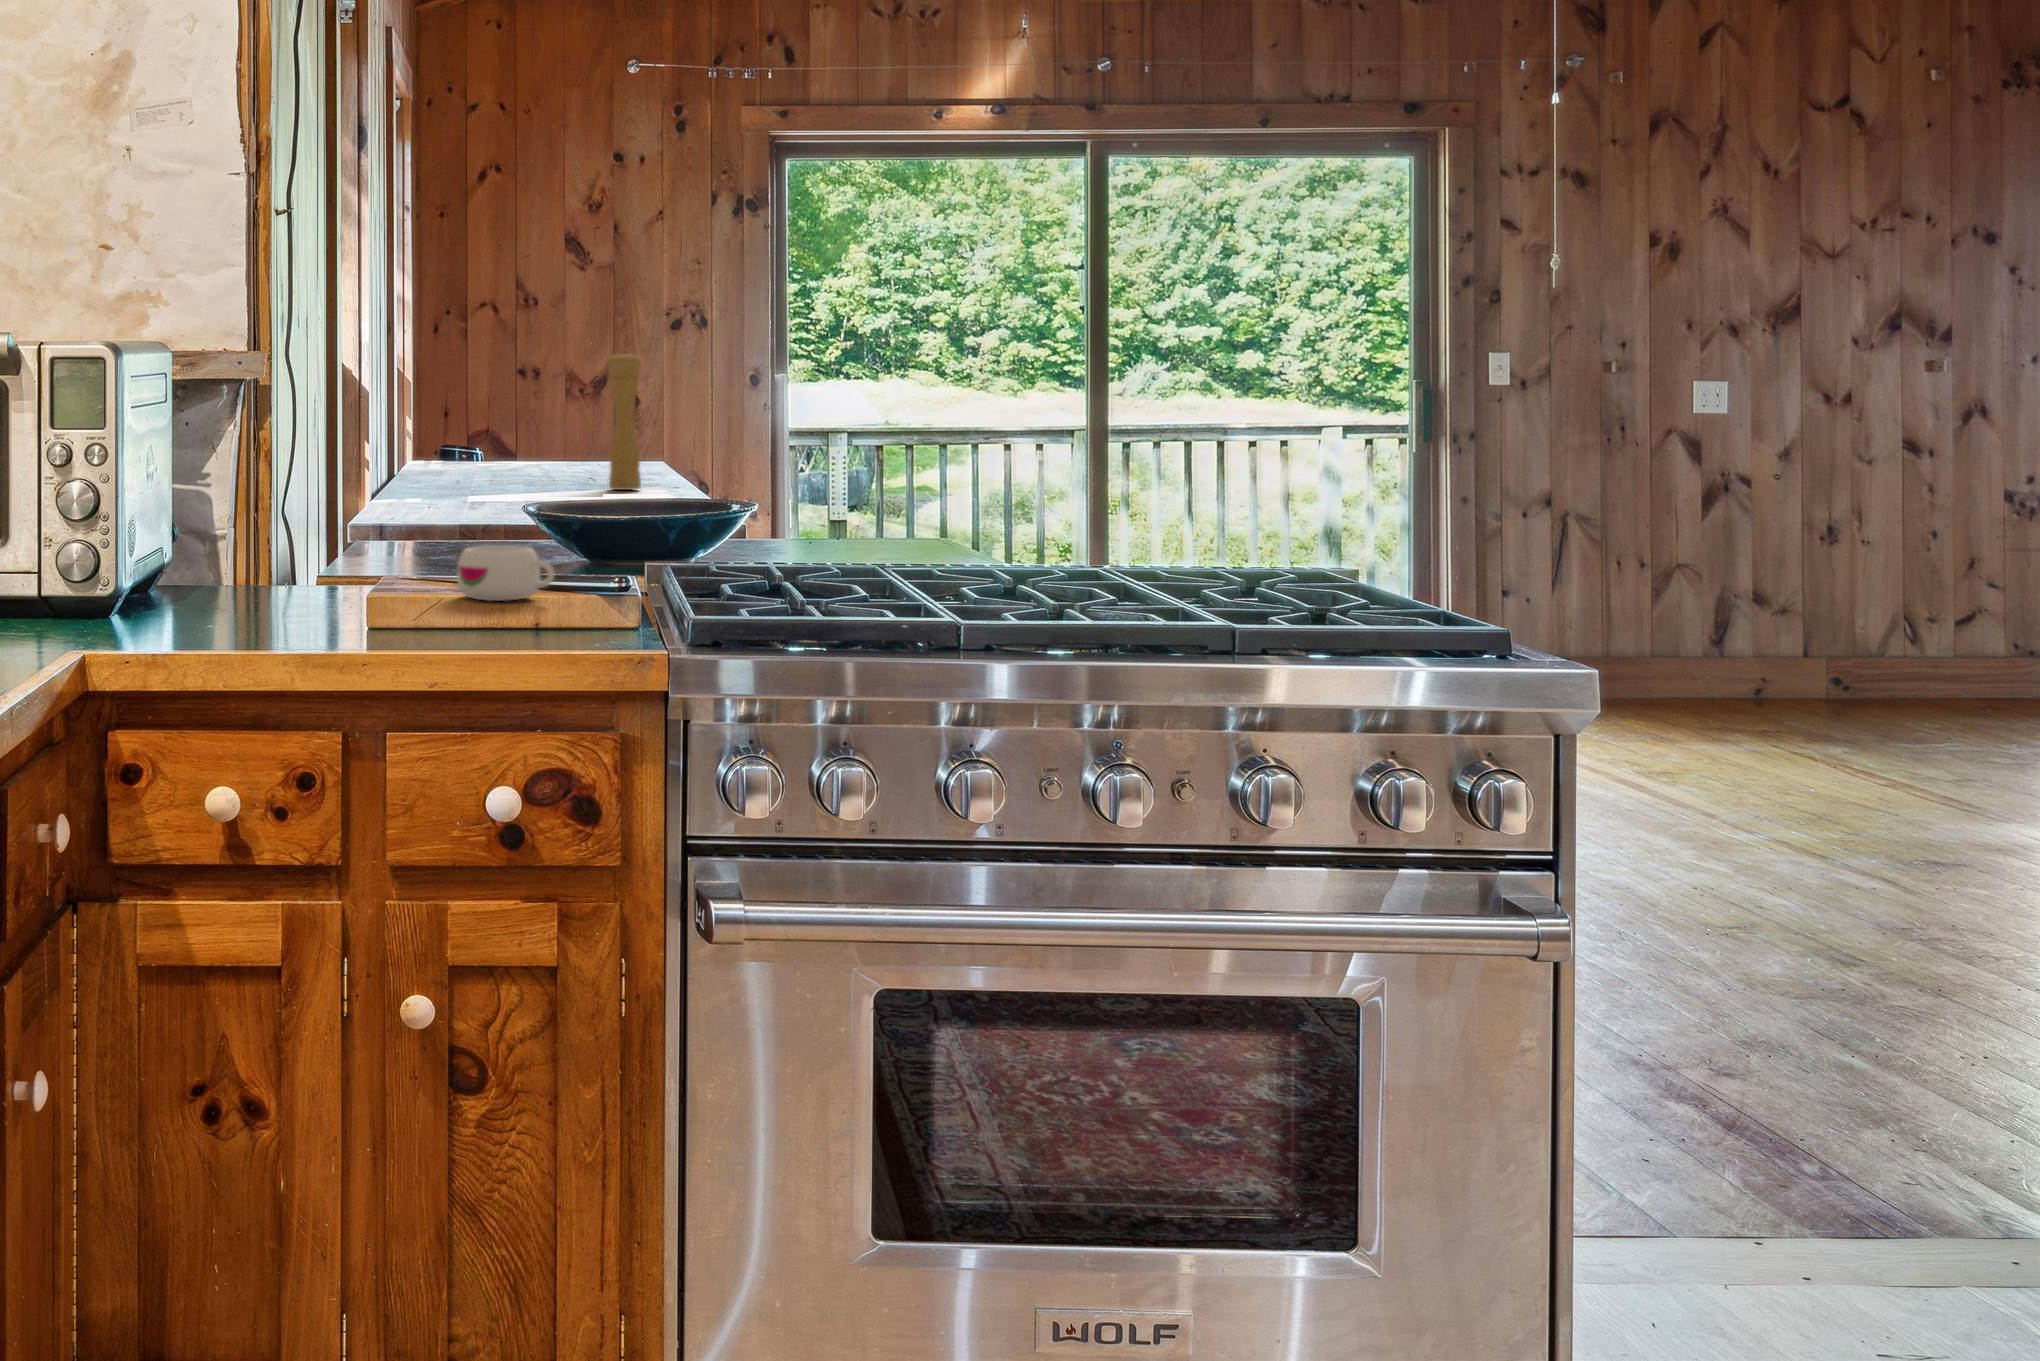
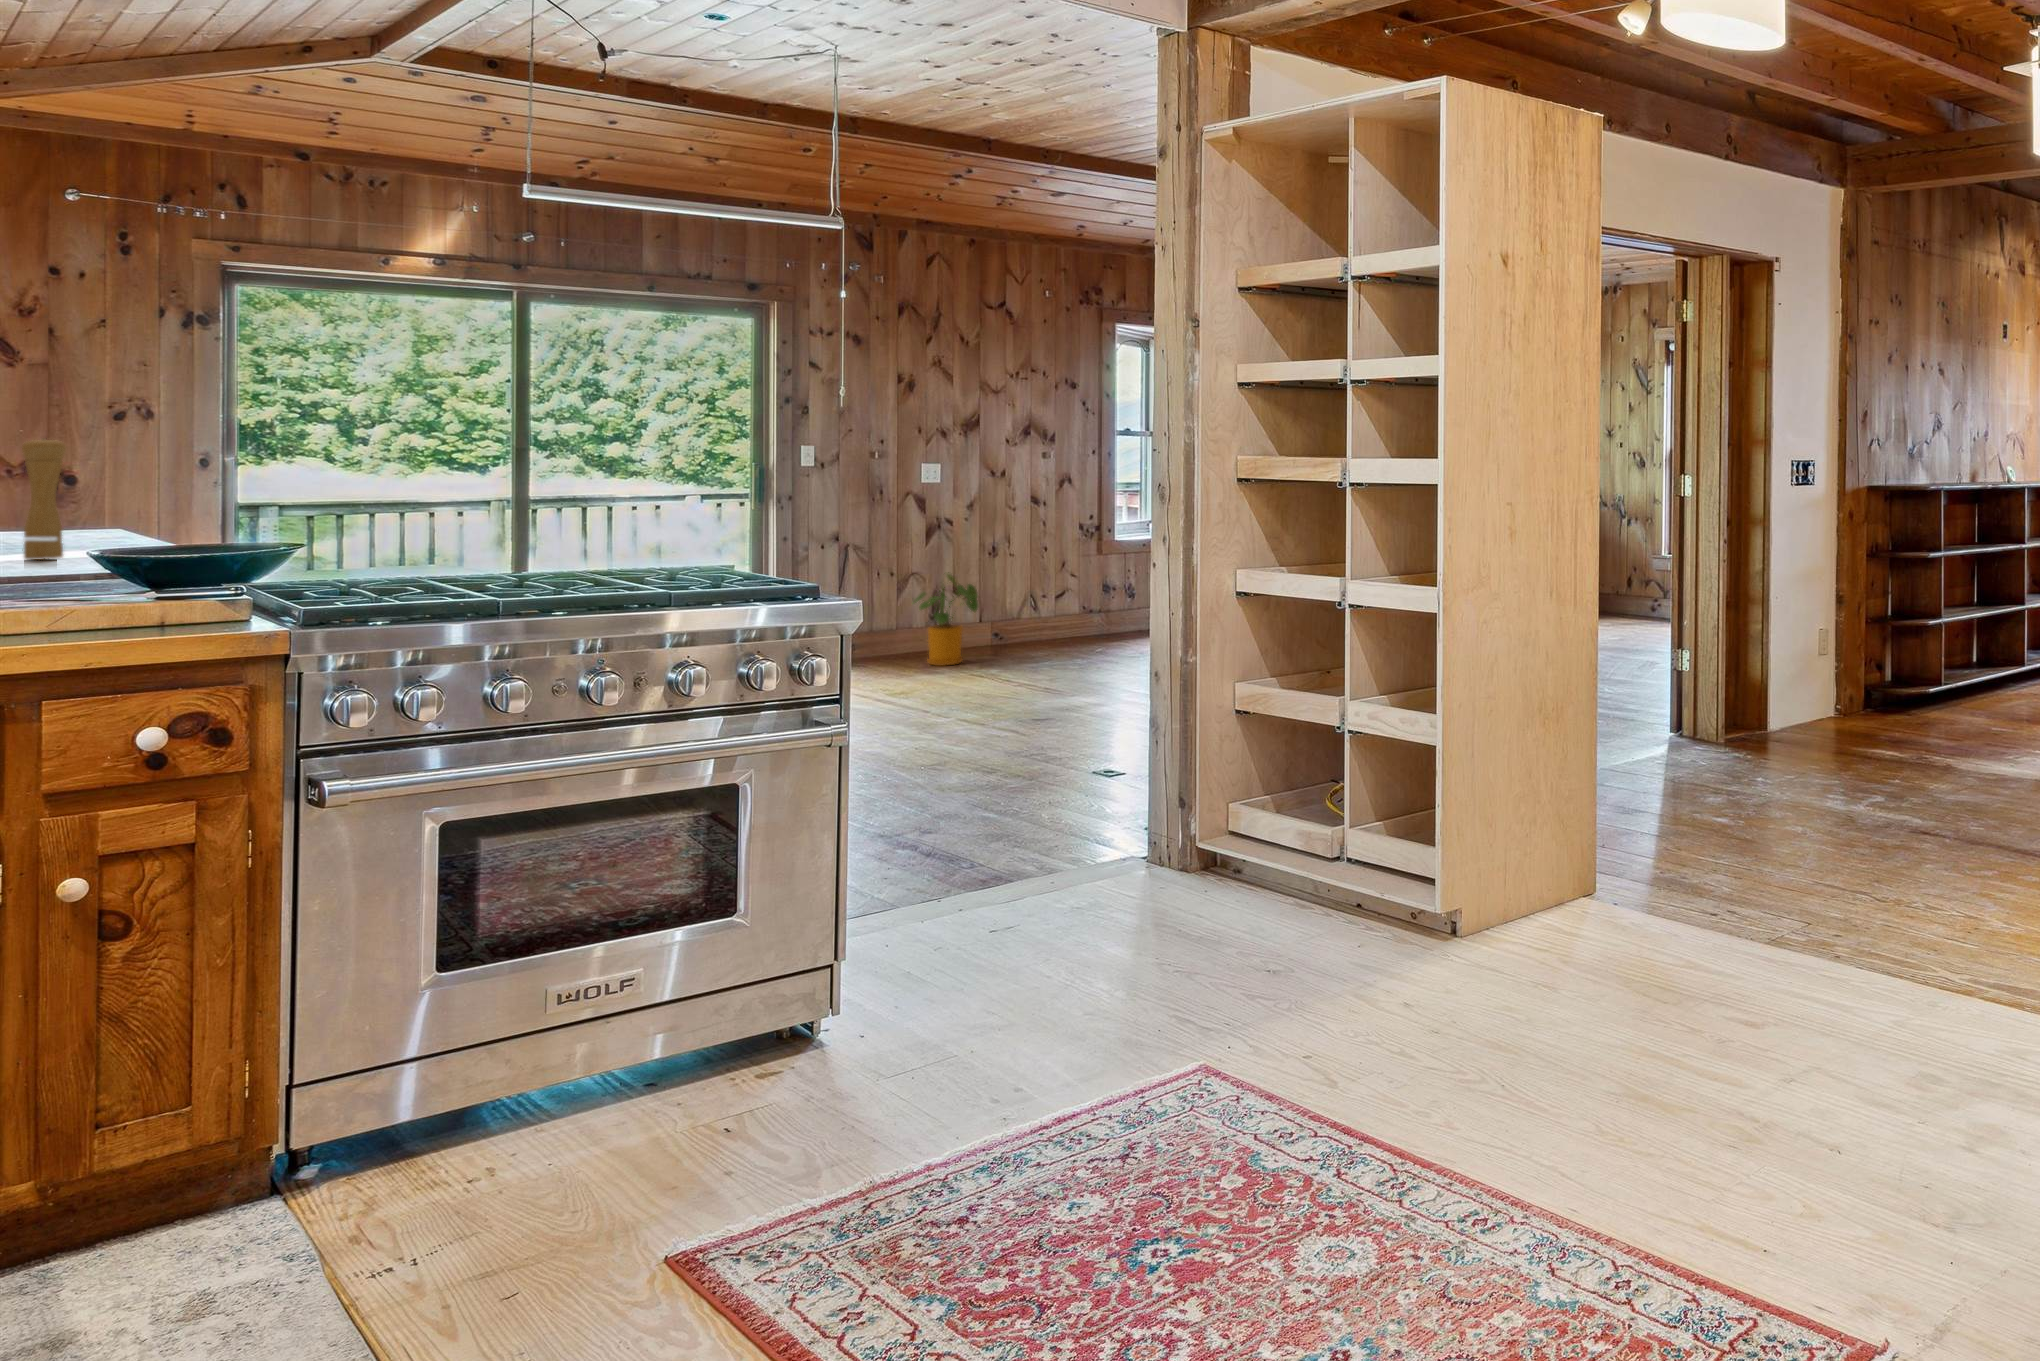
mug: present [457,545,554,601] -> none [65,575,168,614]
house plant: none [1675,558,1824,720] -> present [912,572,978,666]

